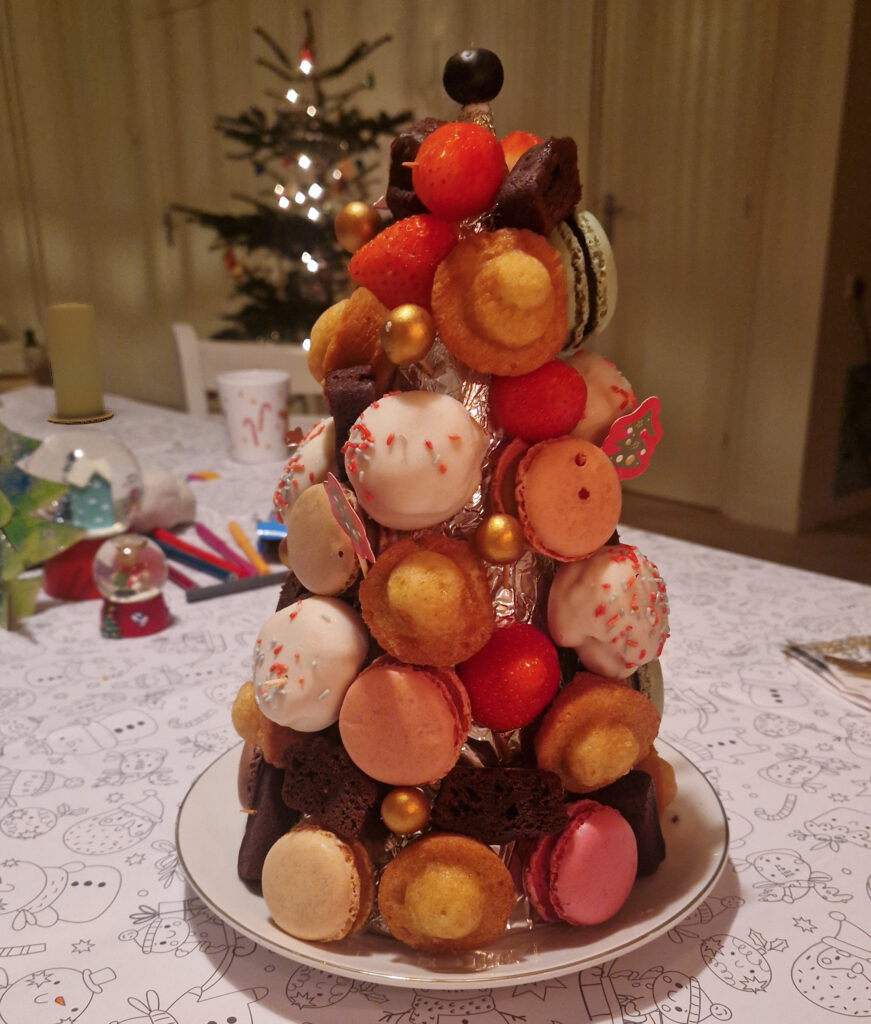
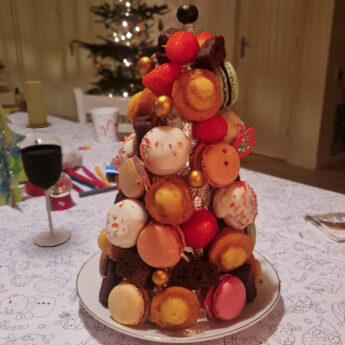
wine glass: none [24,455,159,729] -> present [20,144,70,246]

